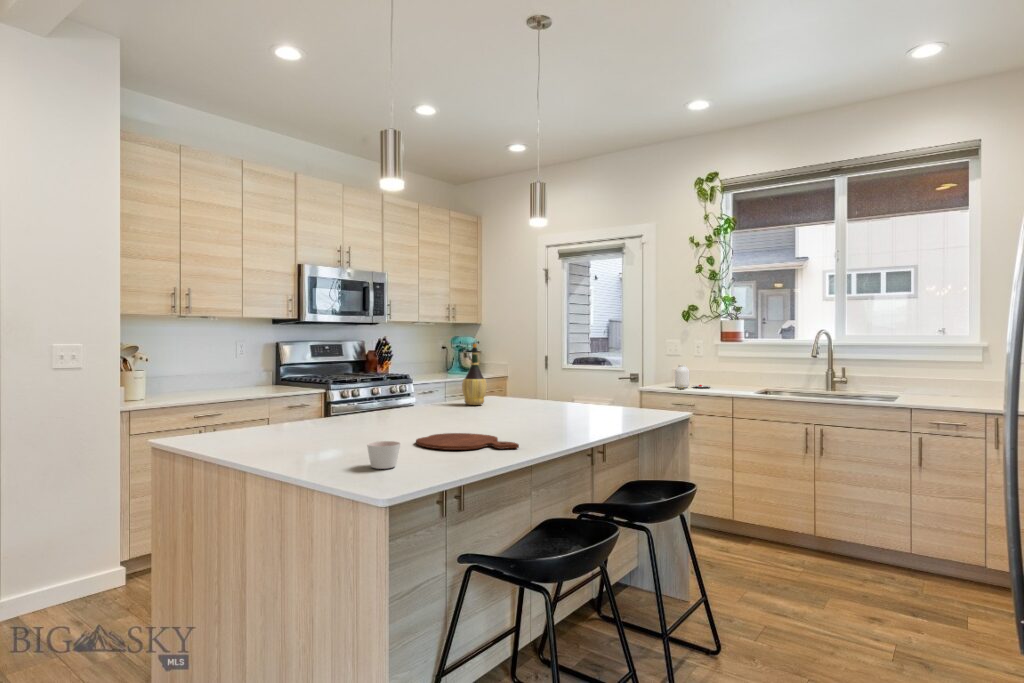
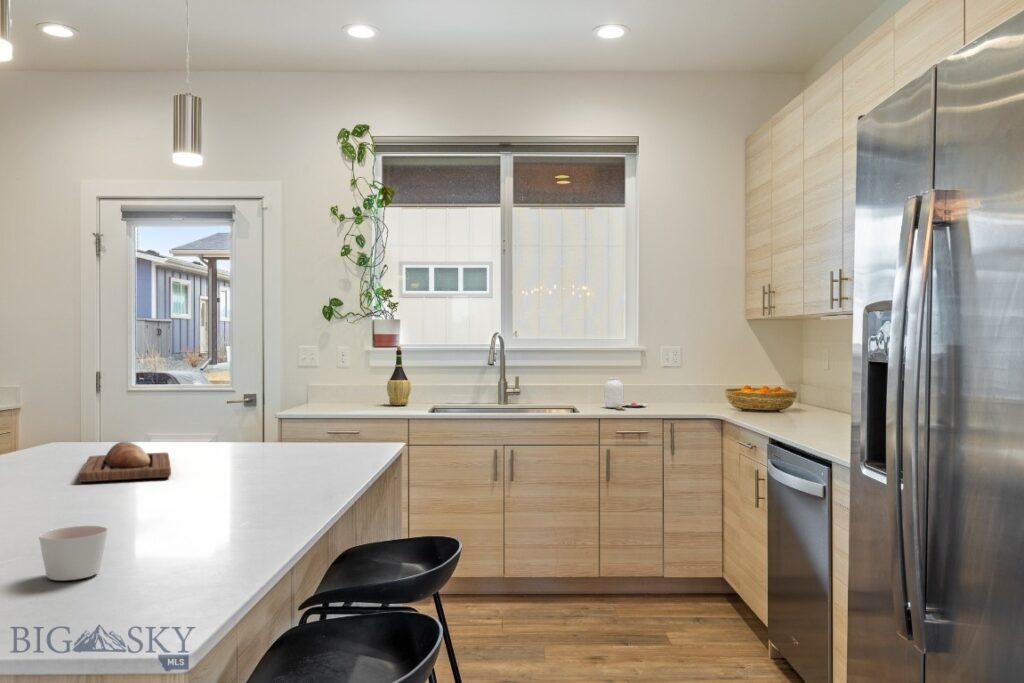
wine bottle: present [462,344,487,405] -> present [387,347,411,405]
jar: present [675,365,710,388] -> present [604,377,646,409]
bread loaf: none [456,400,521,423] -> present [79,442,171,482]
cutting board: present [416,433,519,450] -> none [64,498,262,531]

